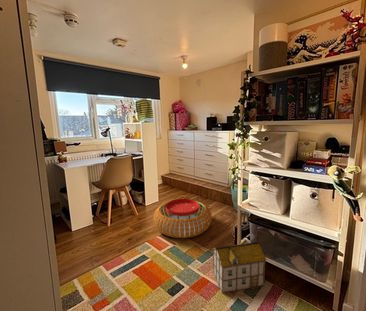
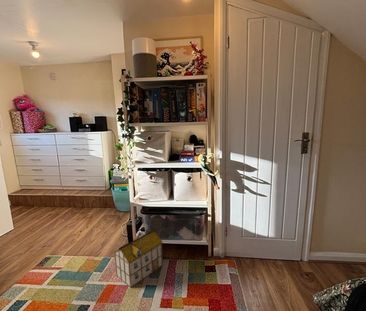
pouf: present [153,199,212,238] -> none [20,213,99,263]

